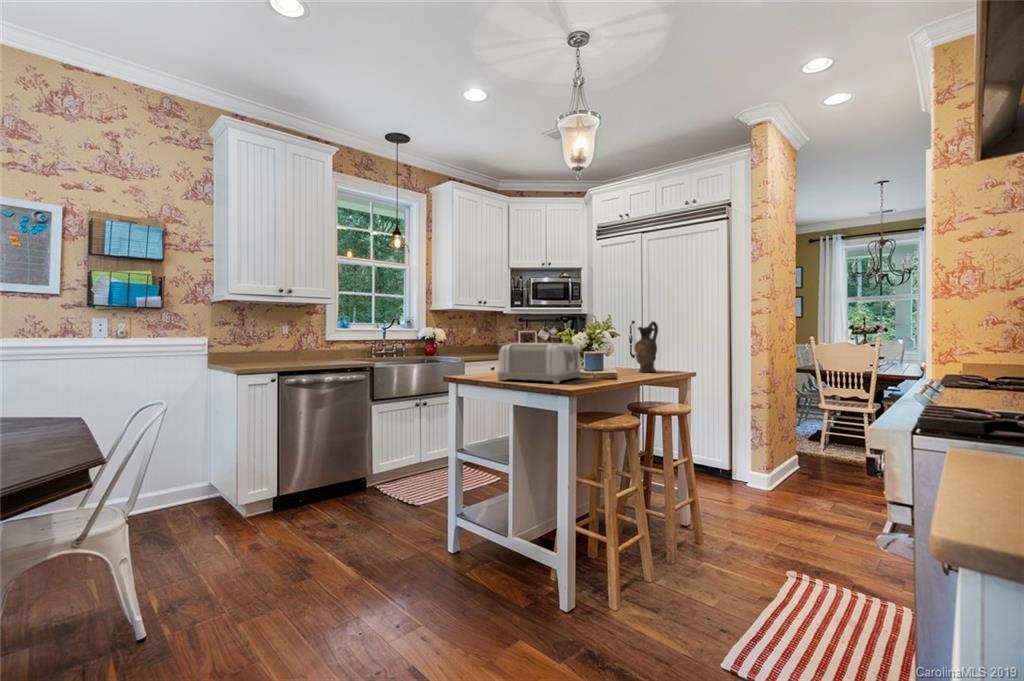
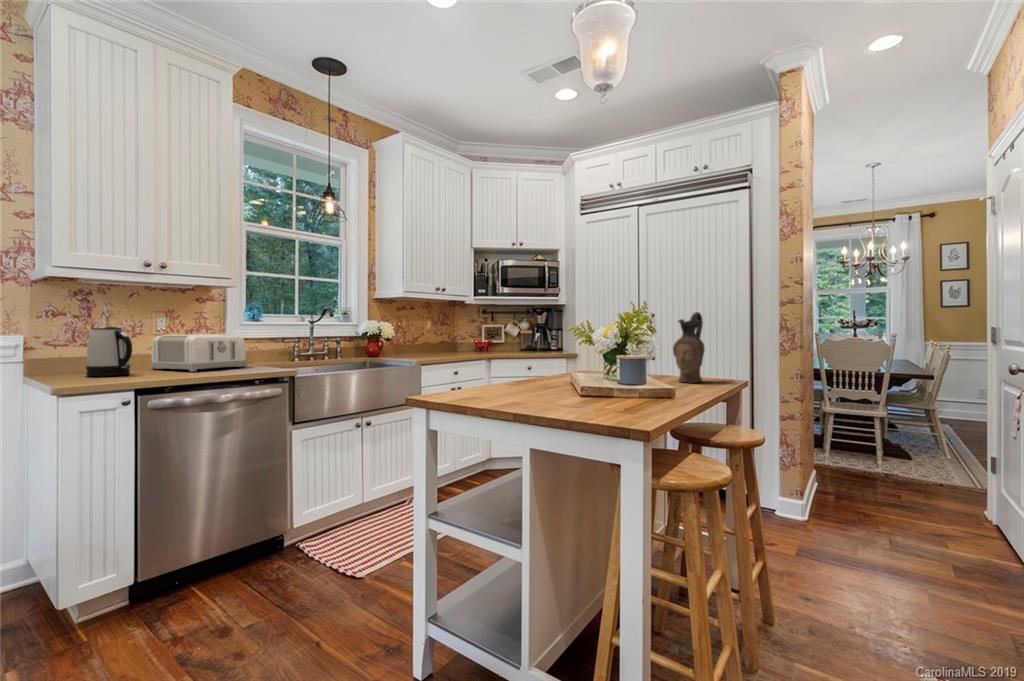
kettle: none [246,332,273,365] -> present [86,327,132,377]
toaster: present [498,343,581,383] -> present [150,334,247,371]

